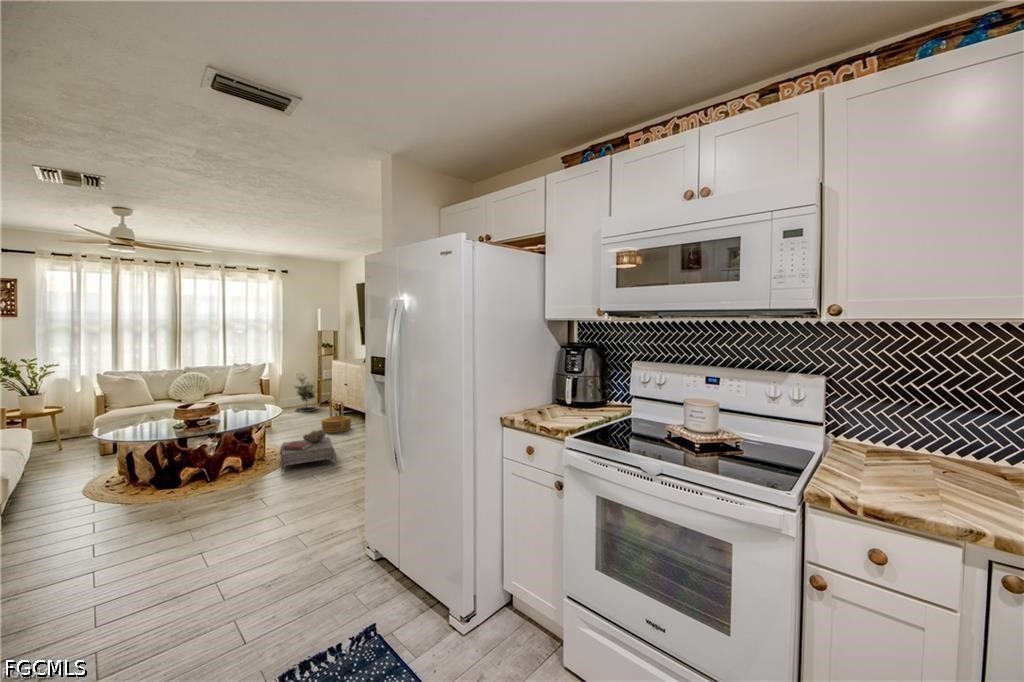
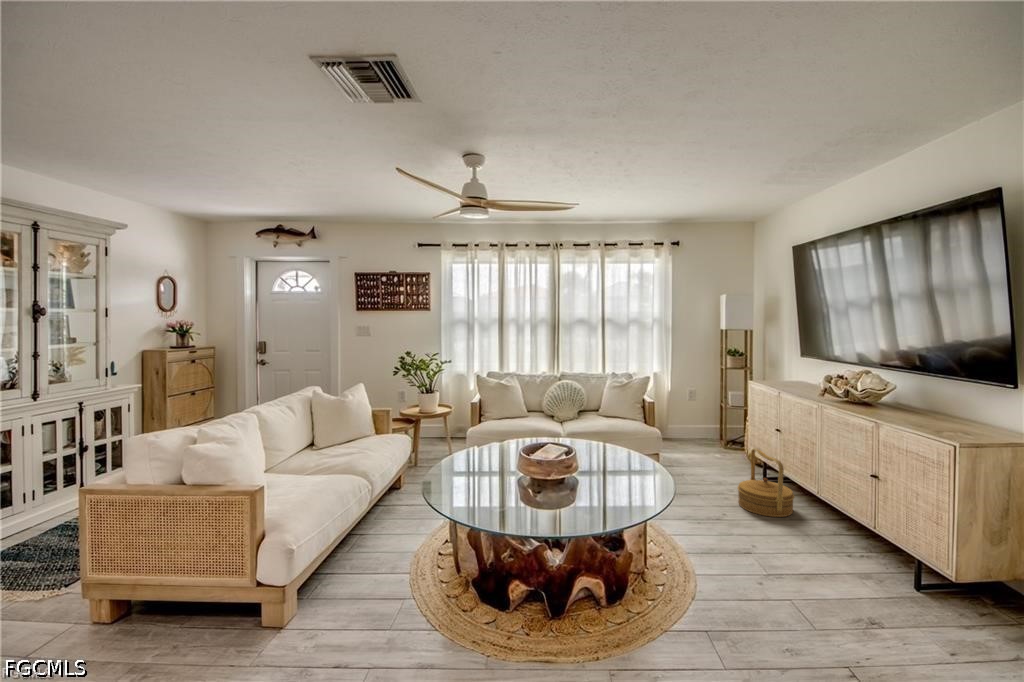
potted tree: present [294,378,317,412] -> none [684,392,718,450]
ottoman: present [279,430,336,472] -> none [679,533,805,634]

